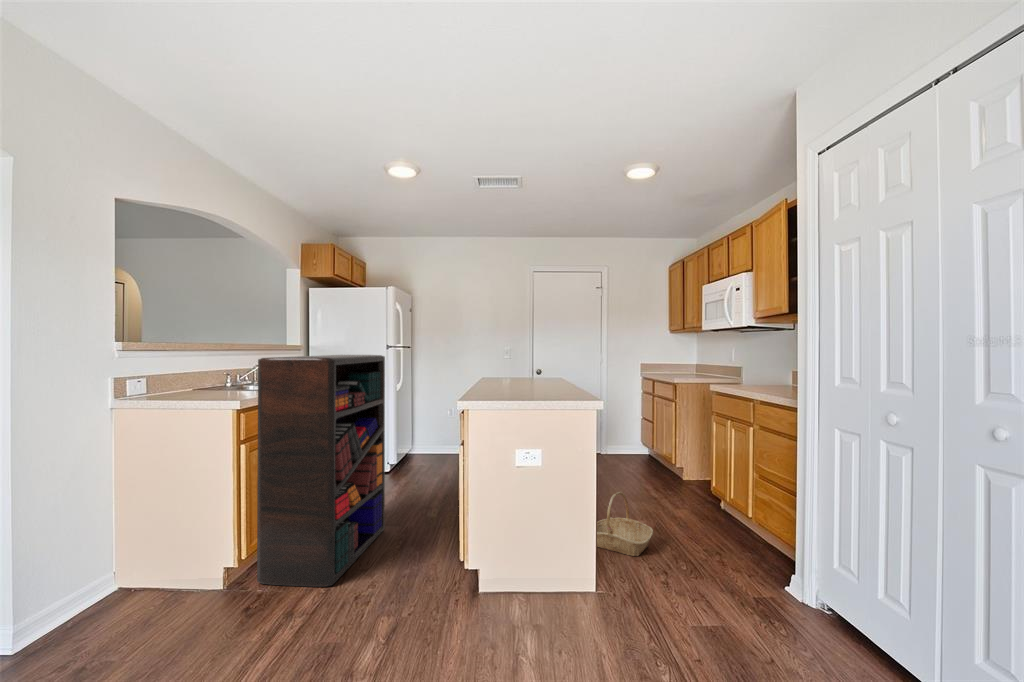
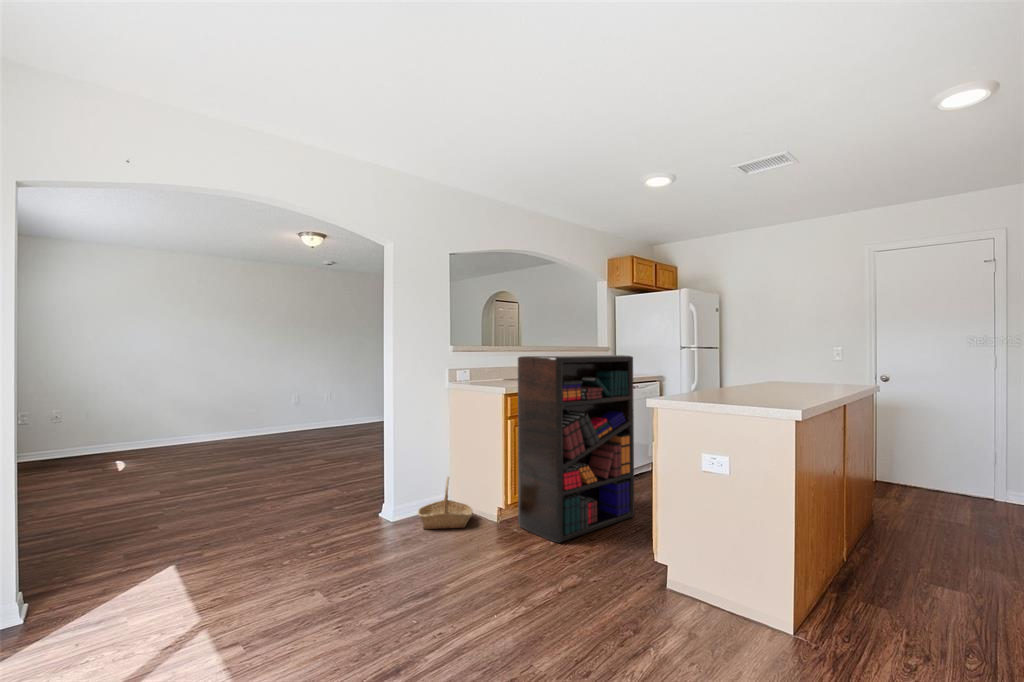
basket: present [597,492,653,556] -> present [418,477,473,529]

